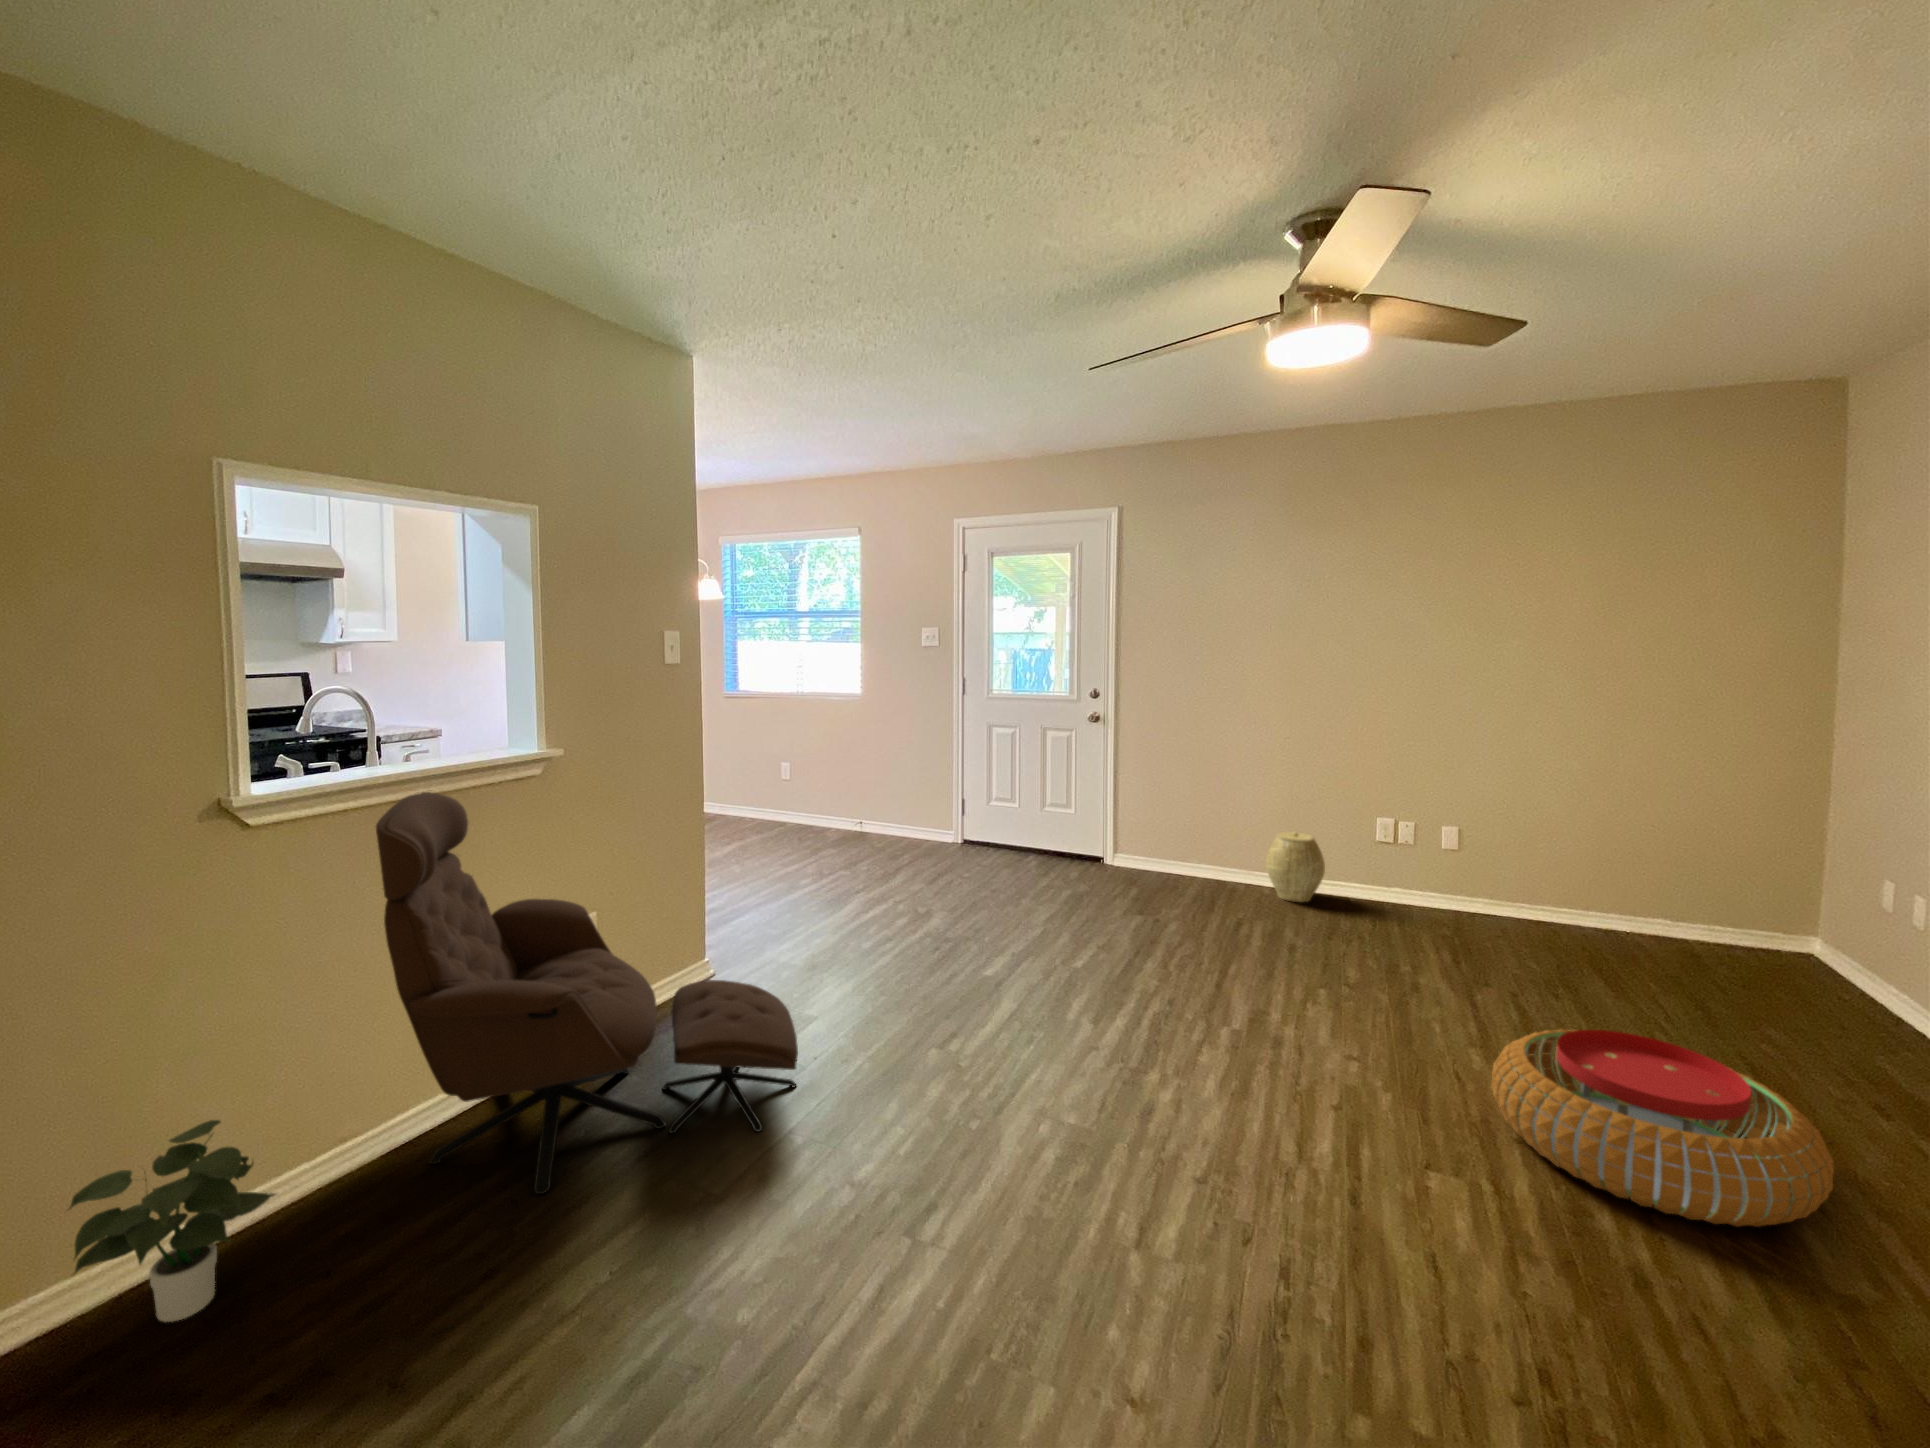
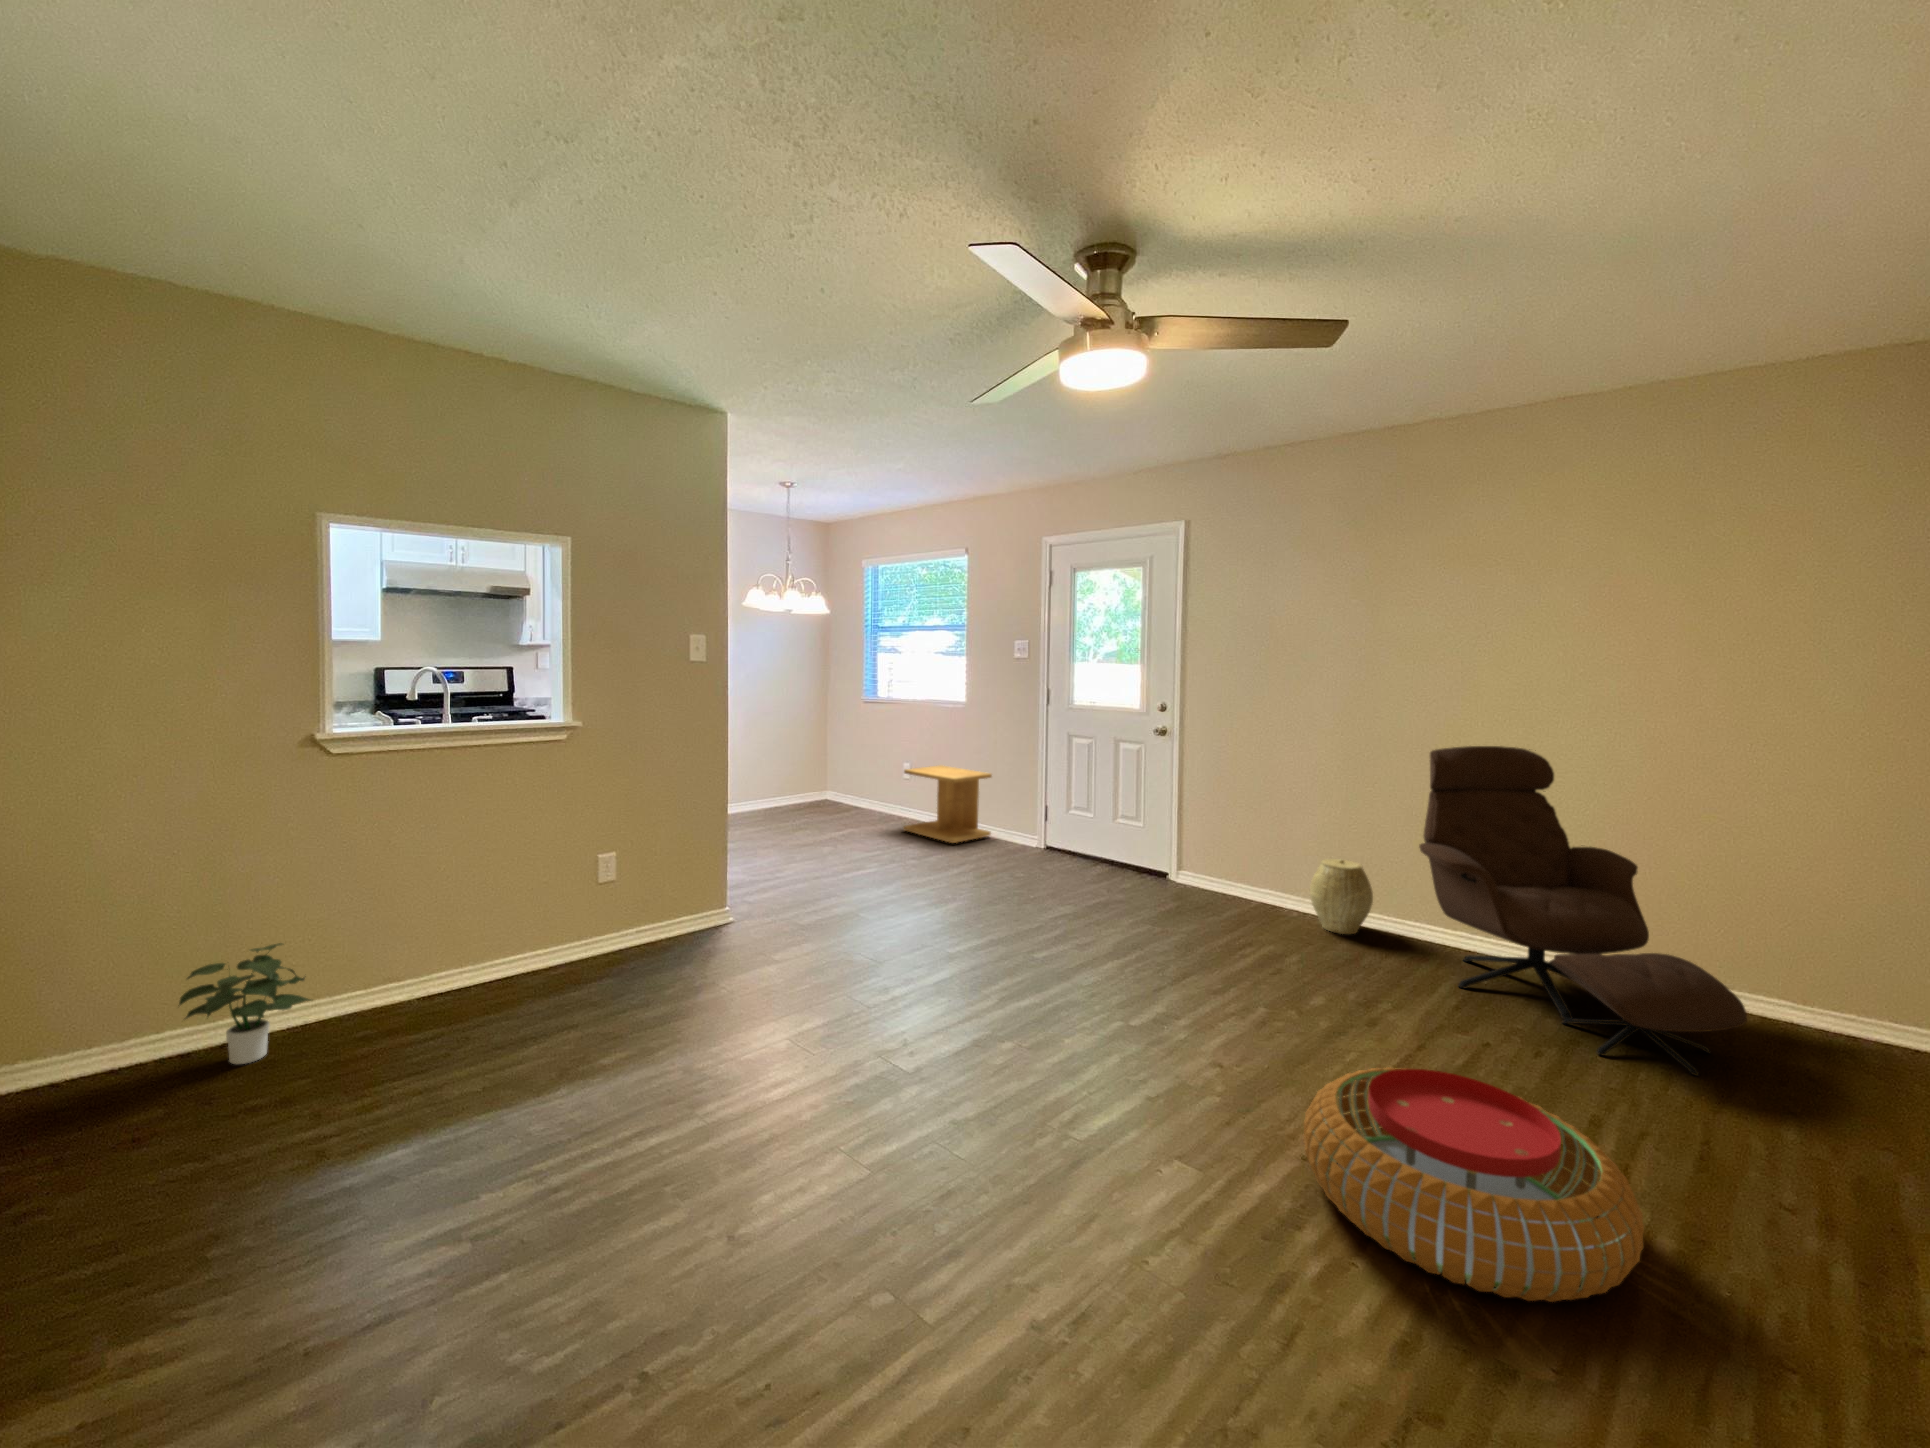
side table: none [797,763,896,849] -> present [903,765,992,843]
lounge chair: present [376,792,798,1194] -> present [1419,746,1747,1076]

